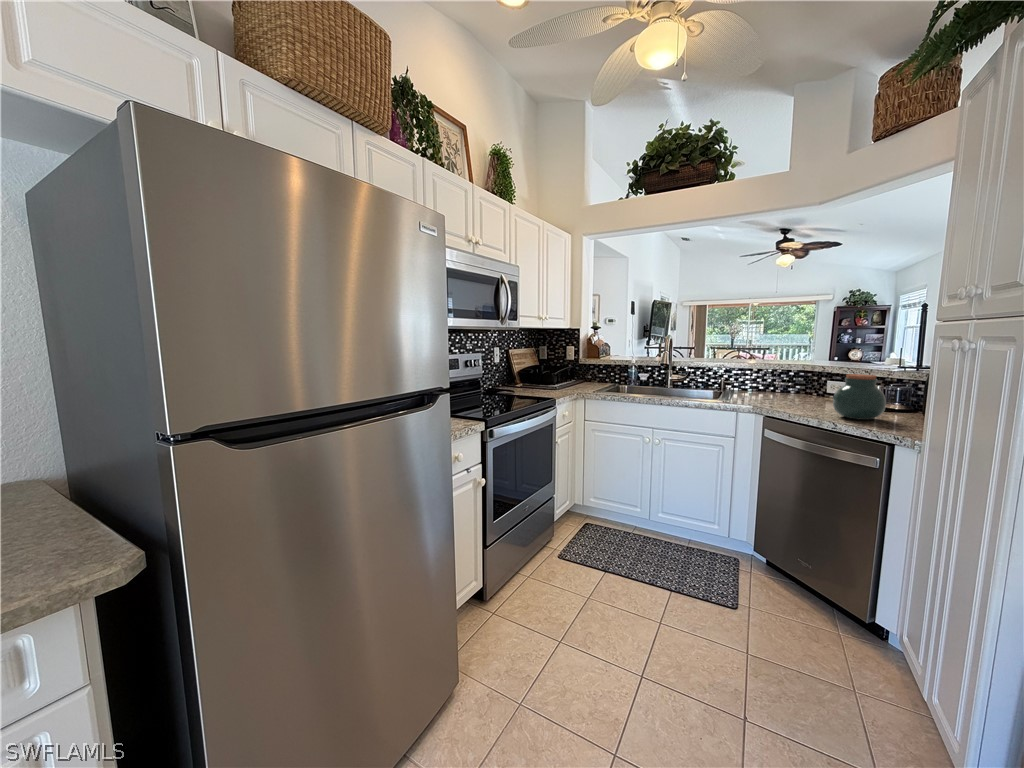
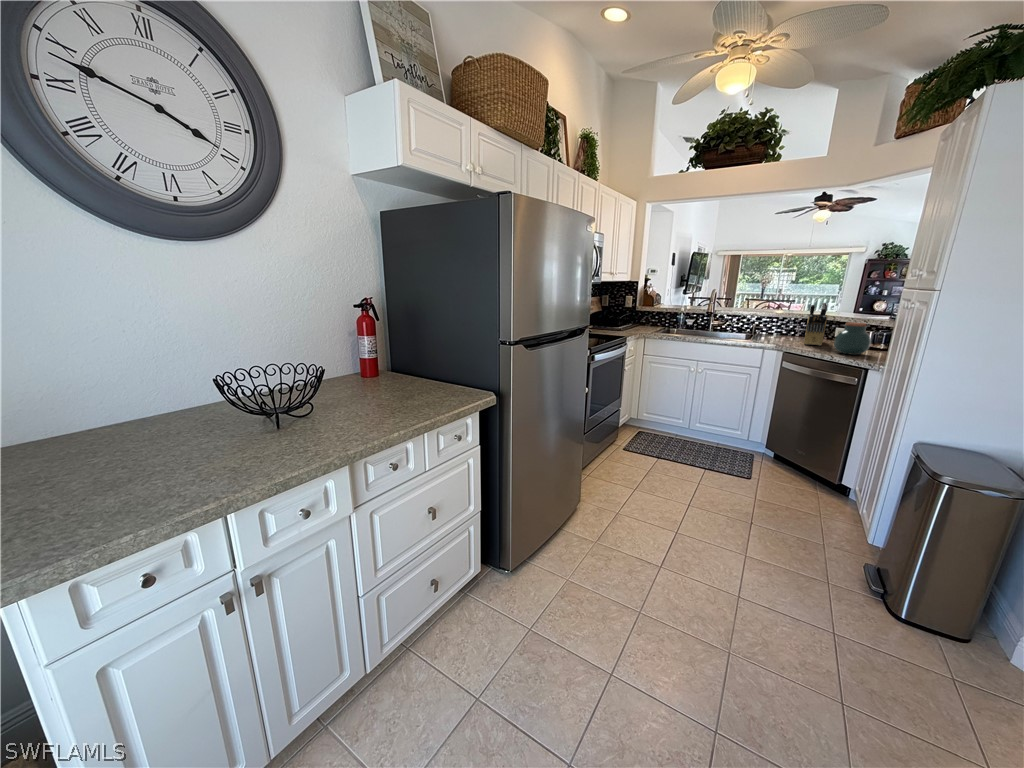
knife block: none [789,348,817,406] -> present [804,303,827,346]

